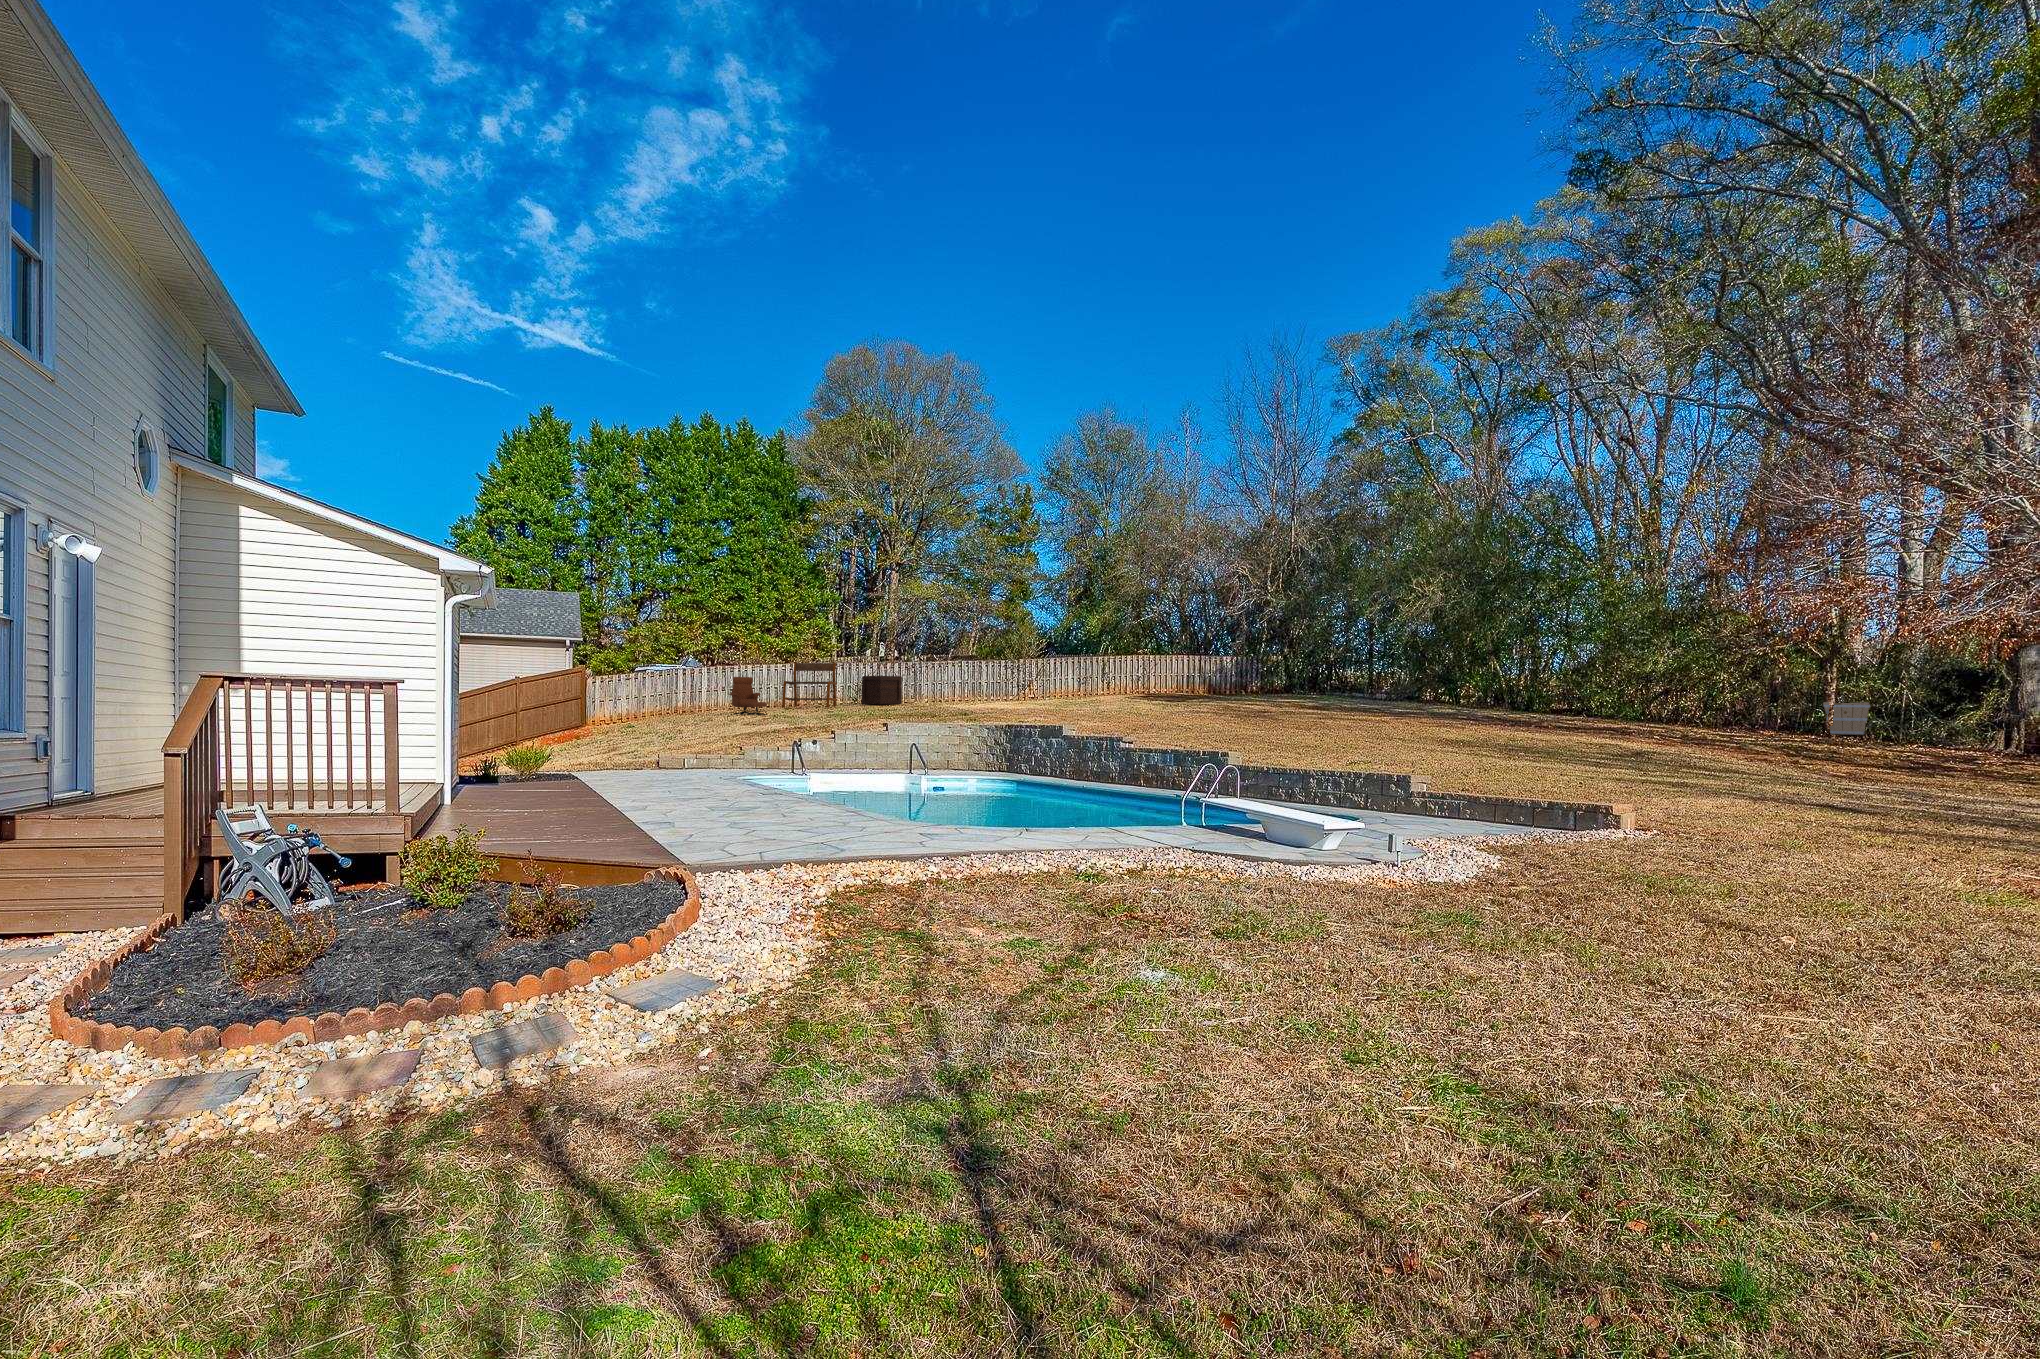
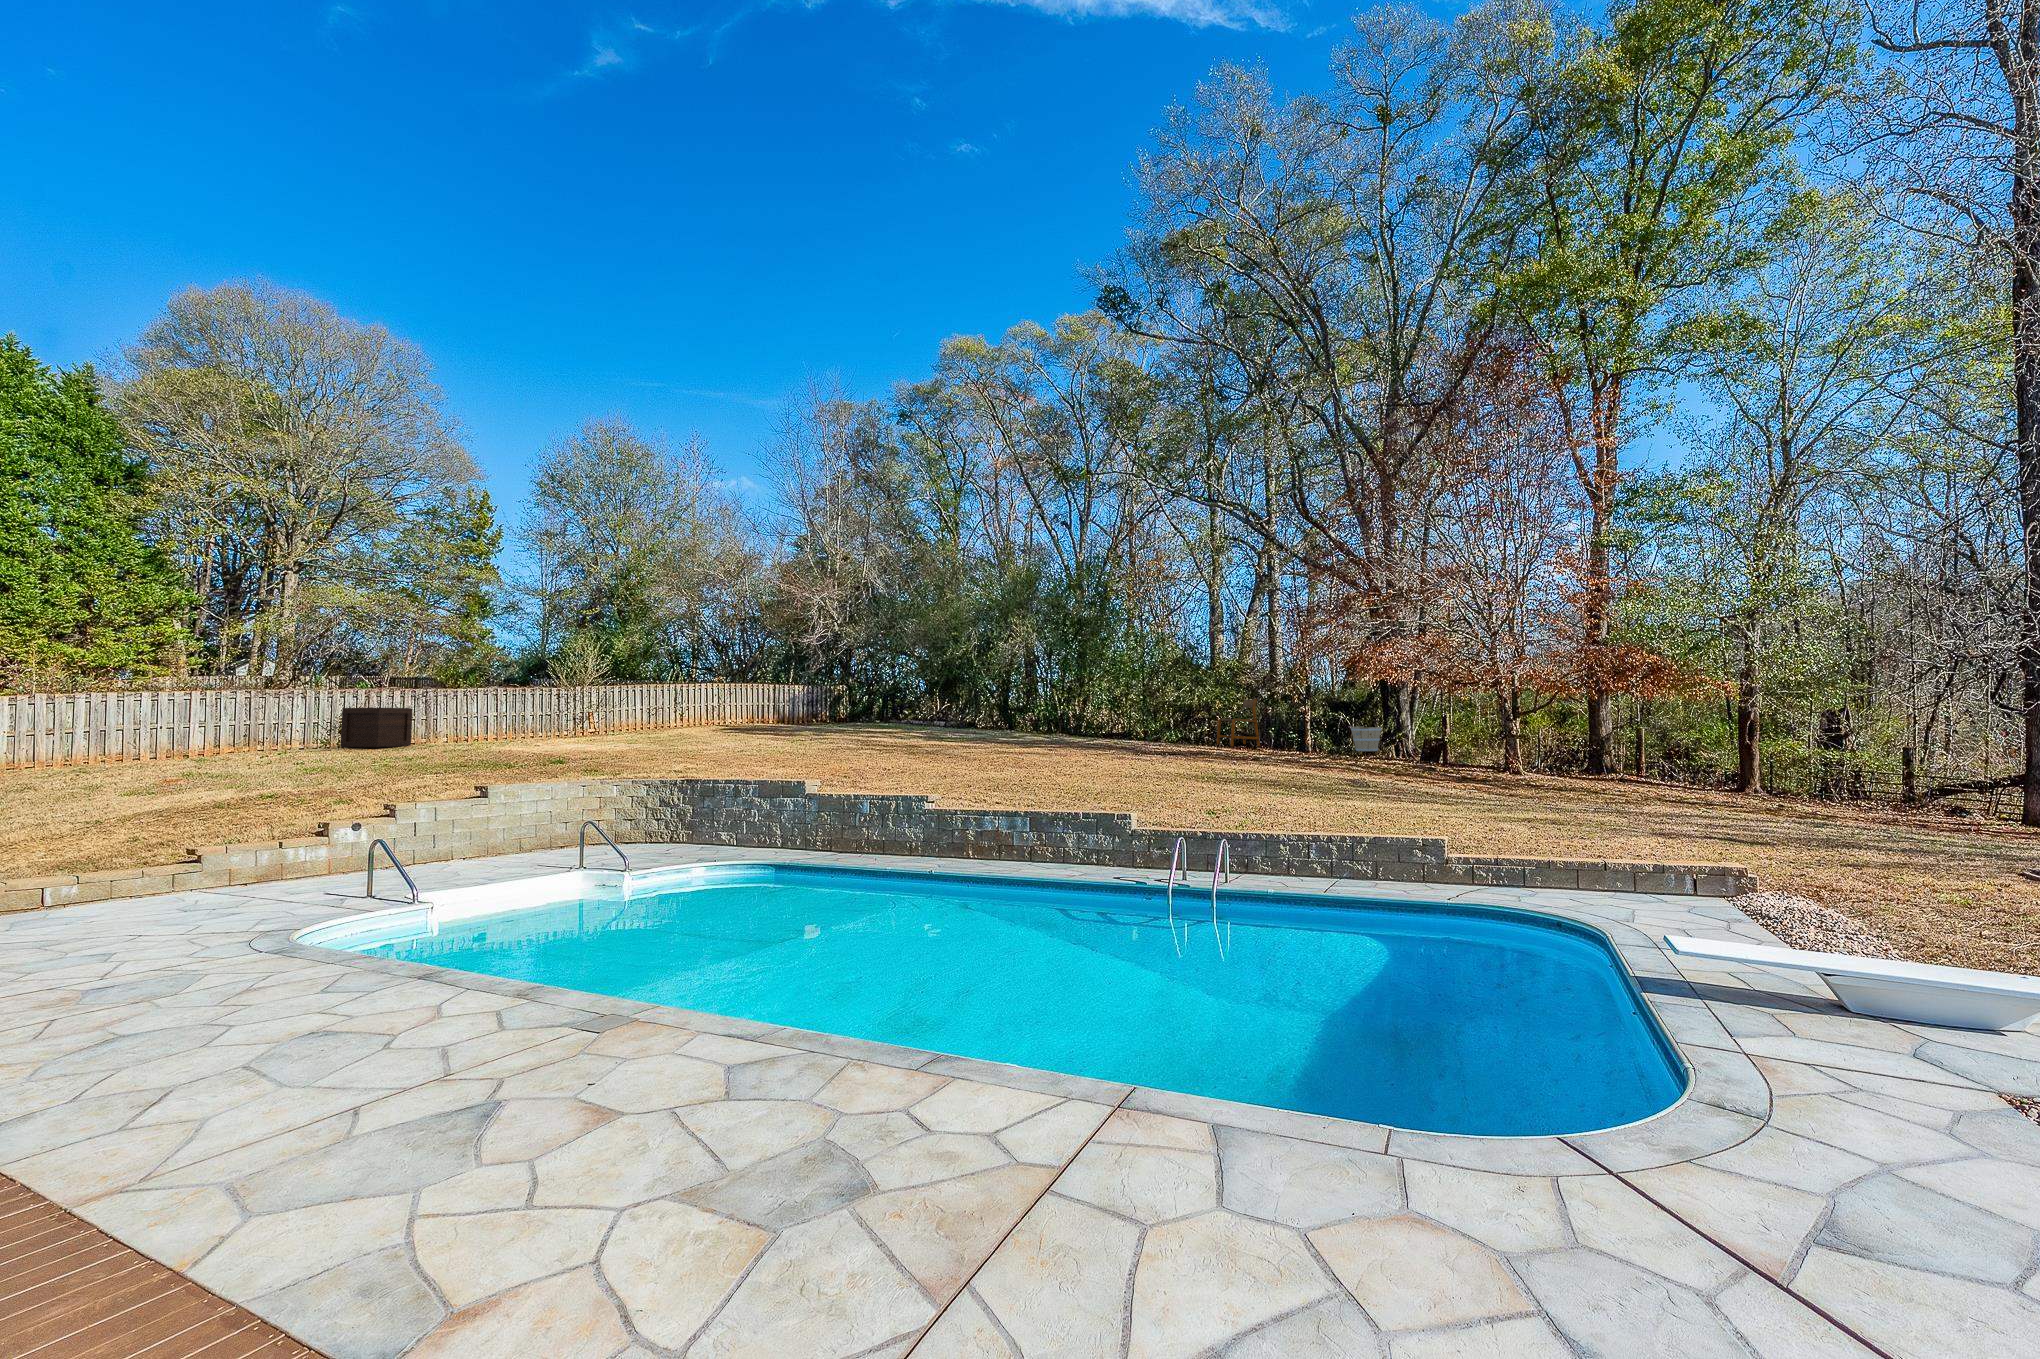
bench: present [782,663,838,708] -> present [1217,699,1260,746]
lounge chair: present [729,677,767,715] -> none [61,710,155,774]

